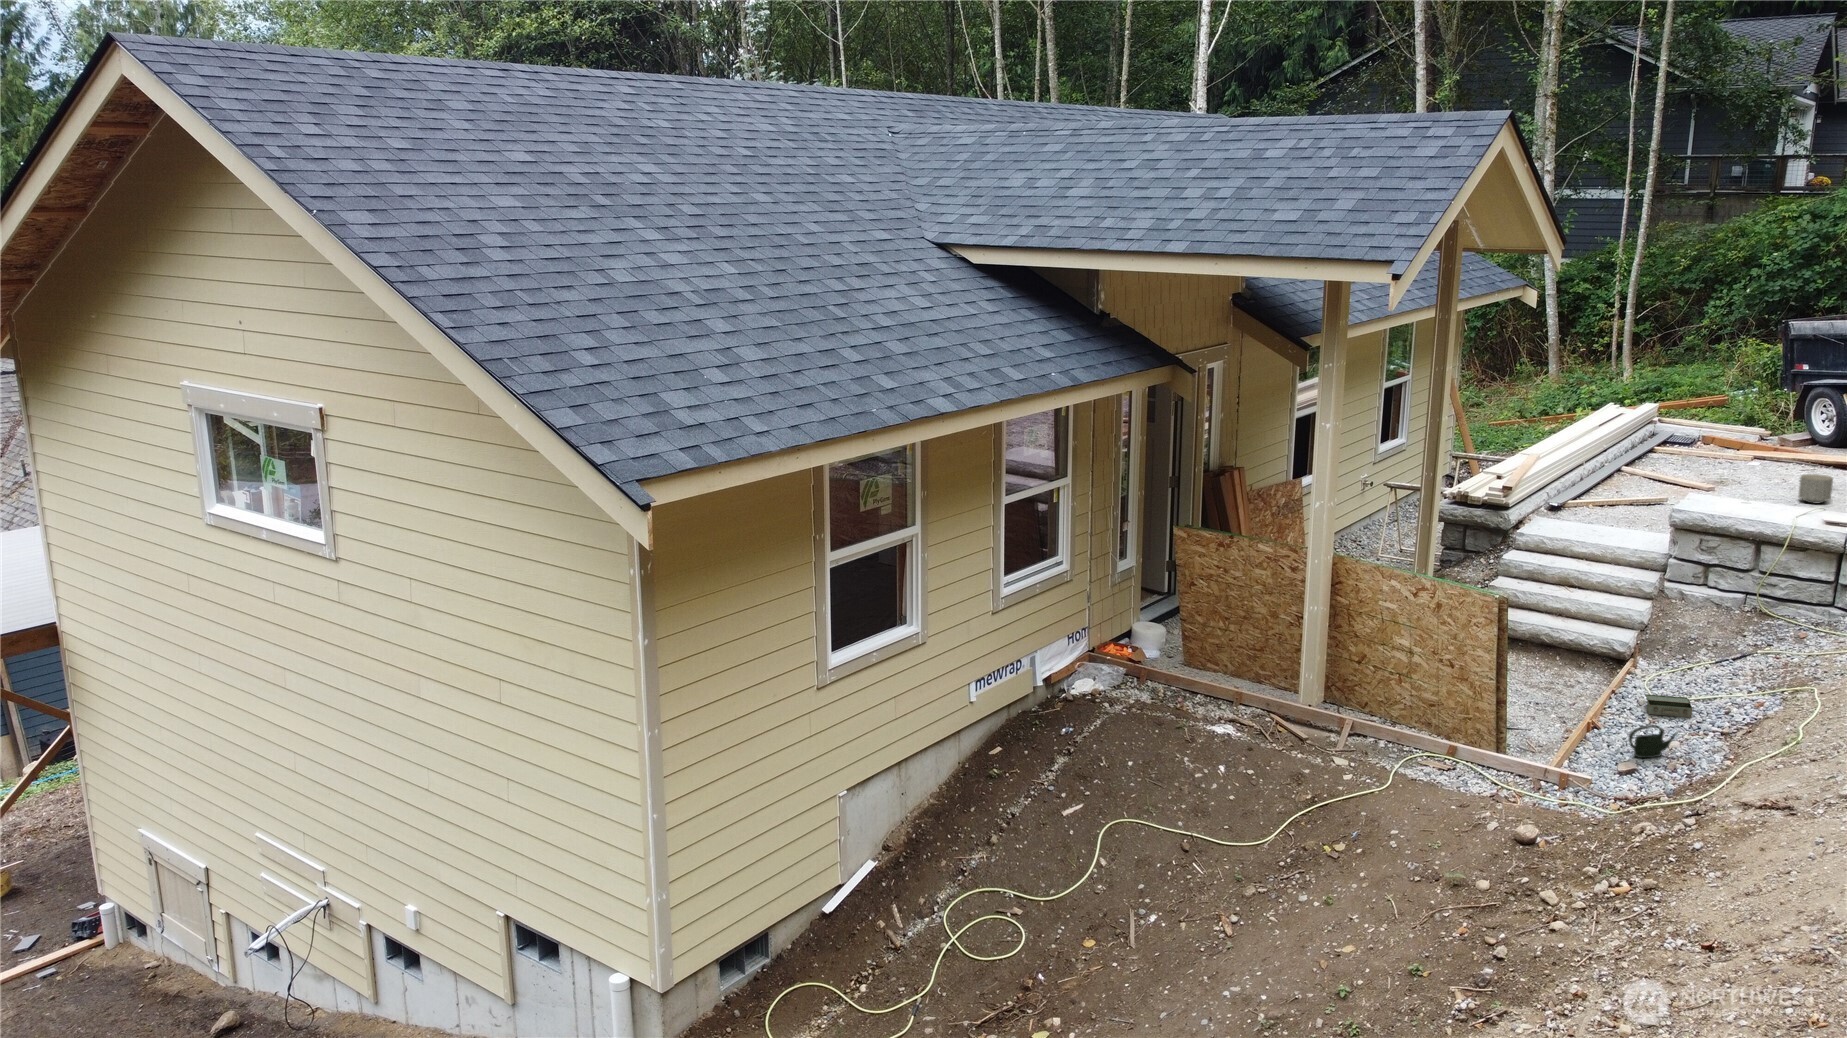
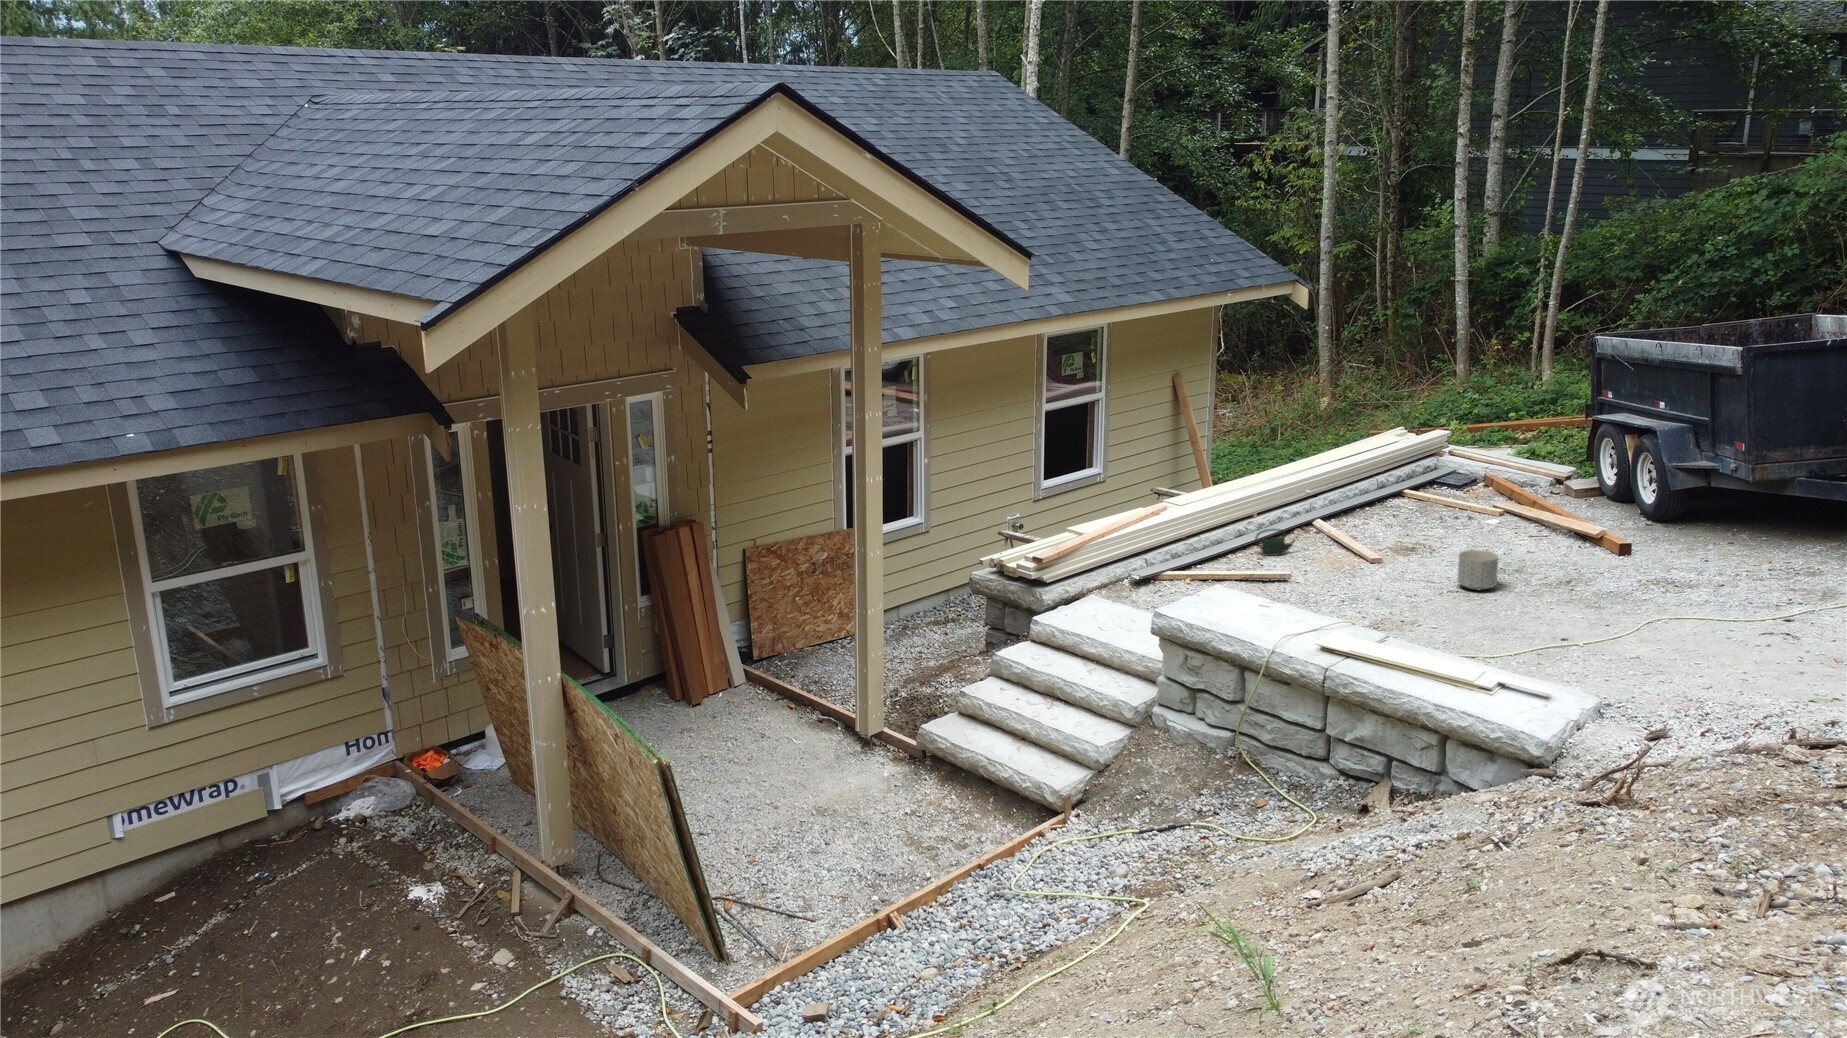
toolbox: present [1646,694,1692,718] -> none [961,884,1024,928]
watering can: present [1629,725,1679,758] -> present [1255,529,1298,556]

